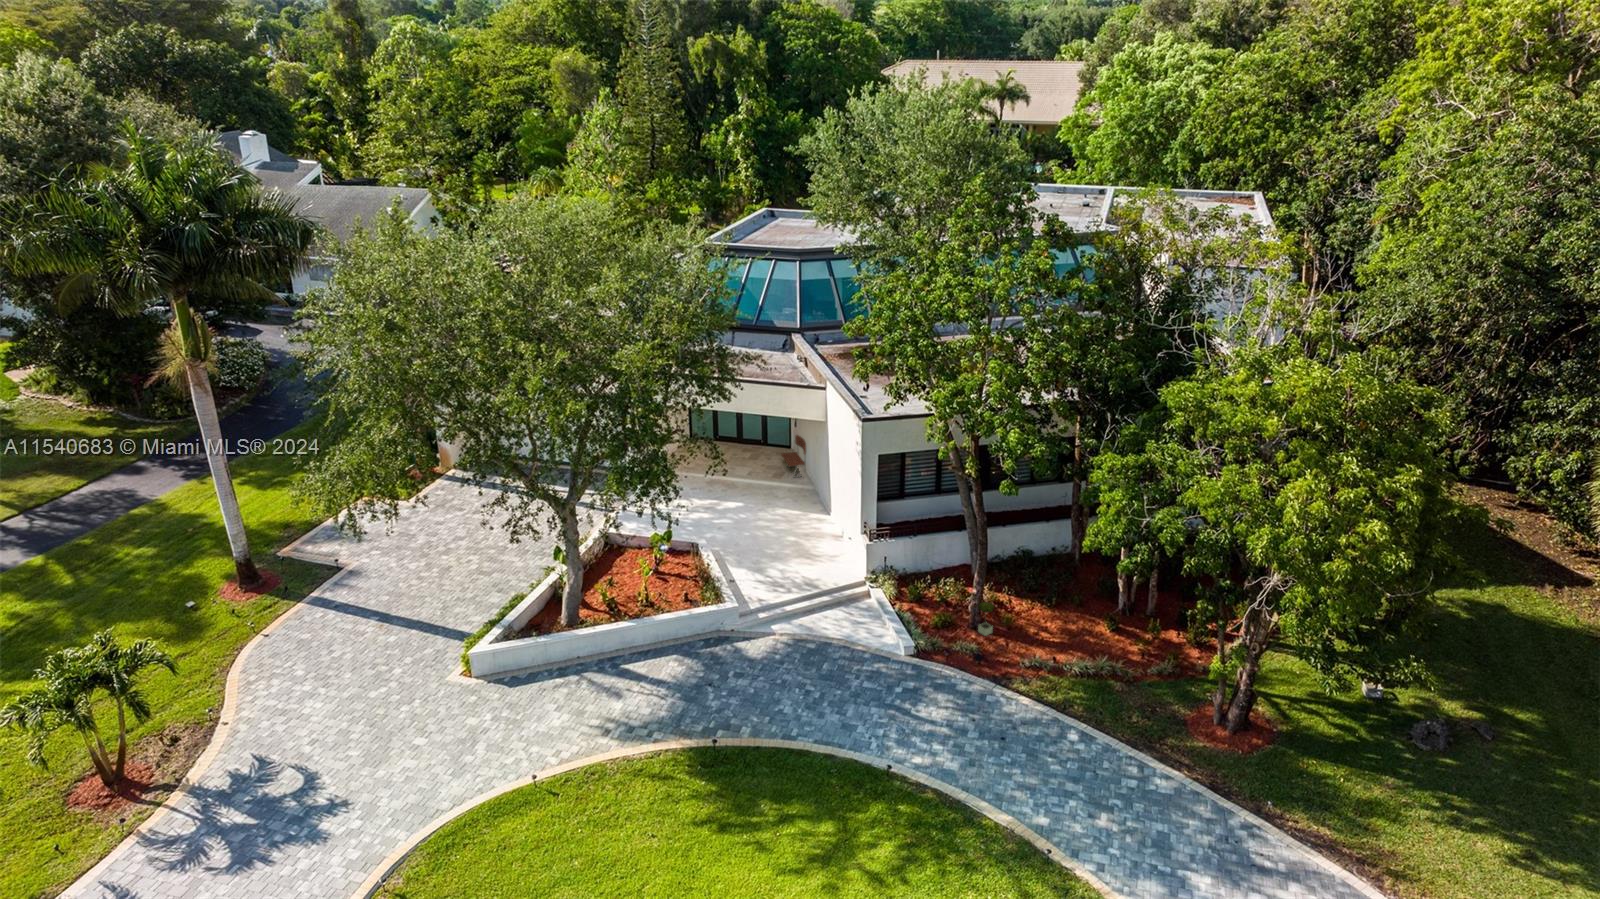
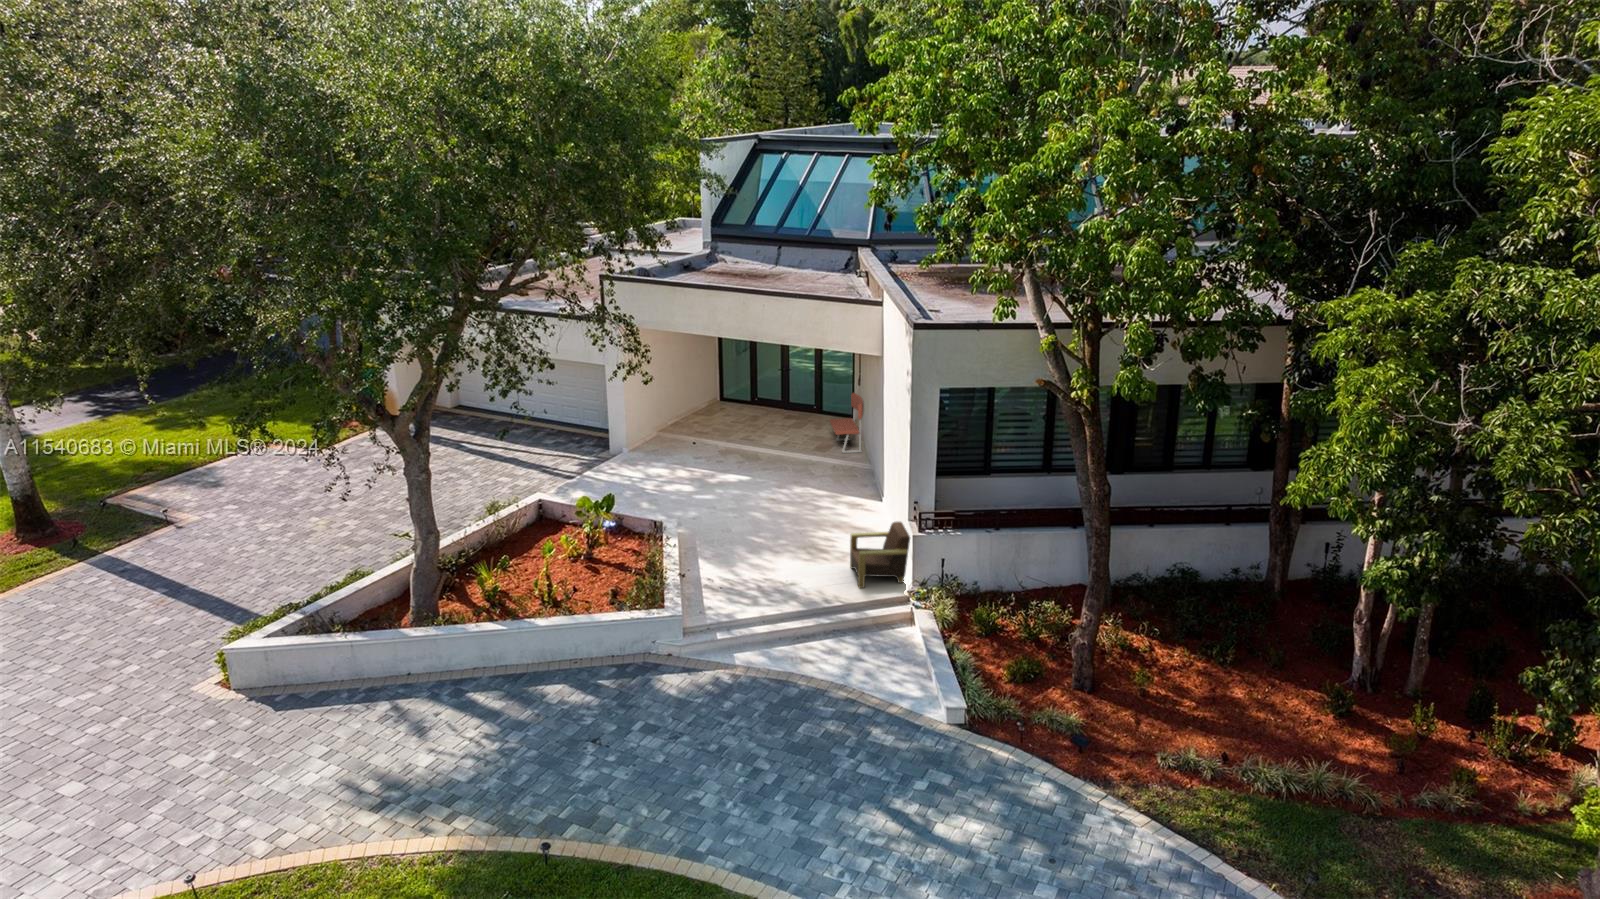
armchair: none [824,534,864,578] -> present [850,522,910,588]
potted tree: present [978,602,994,636] -> none [1089,642,1120,704]

